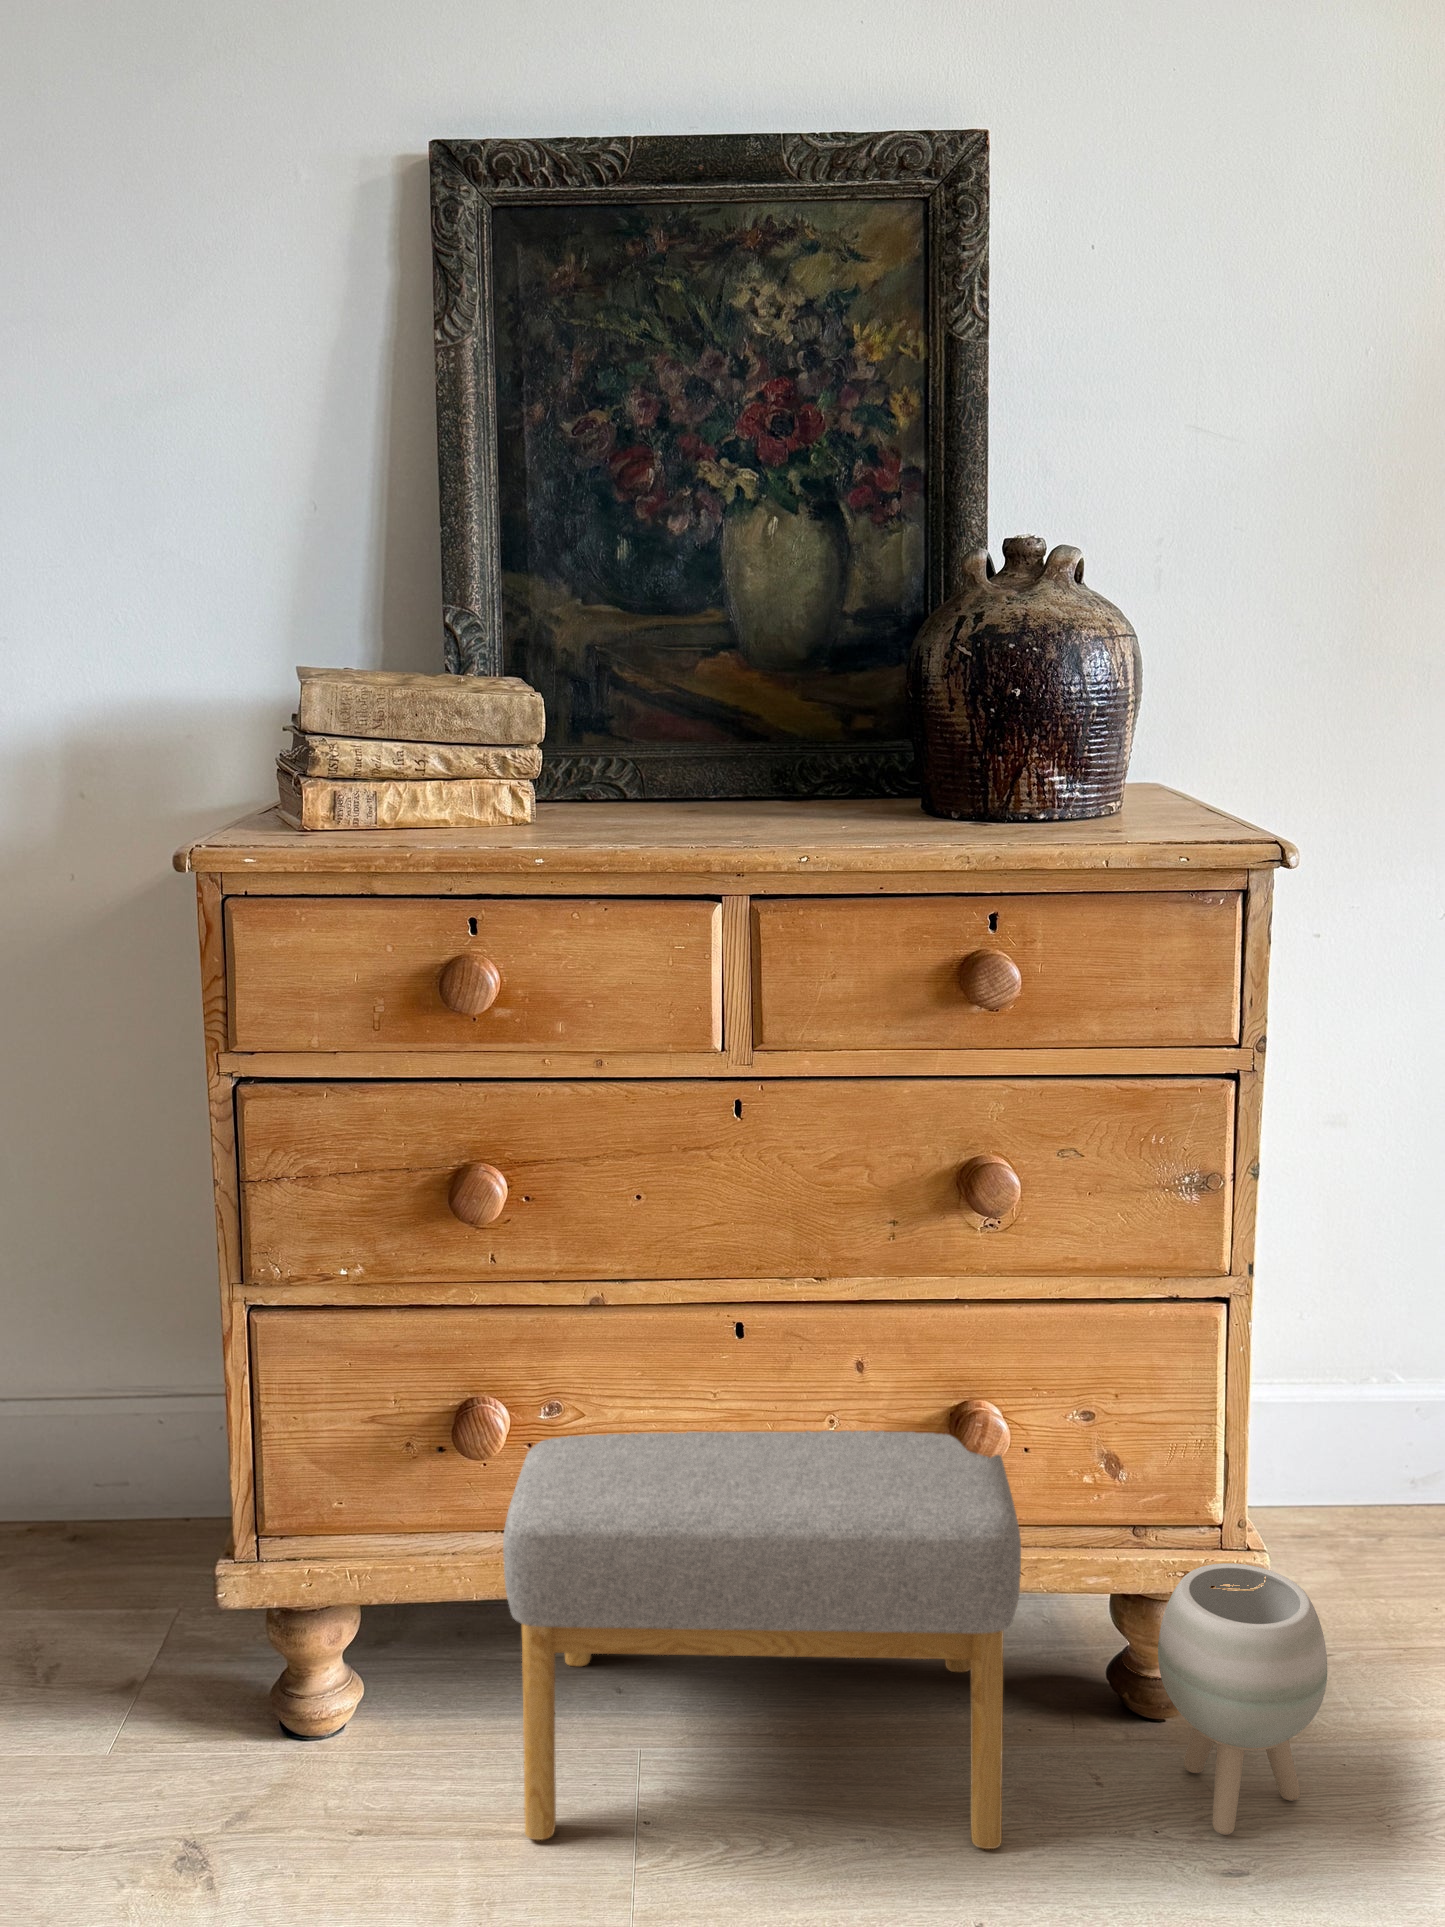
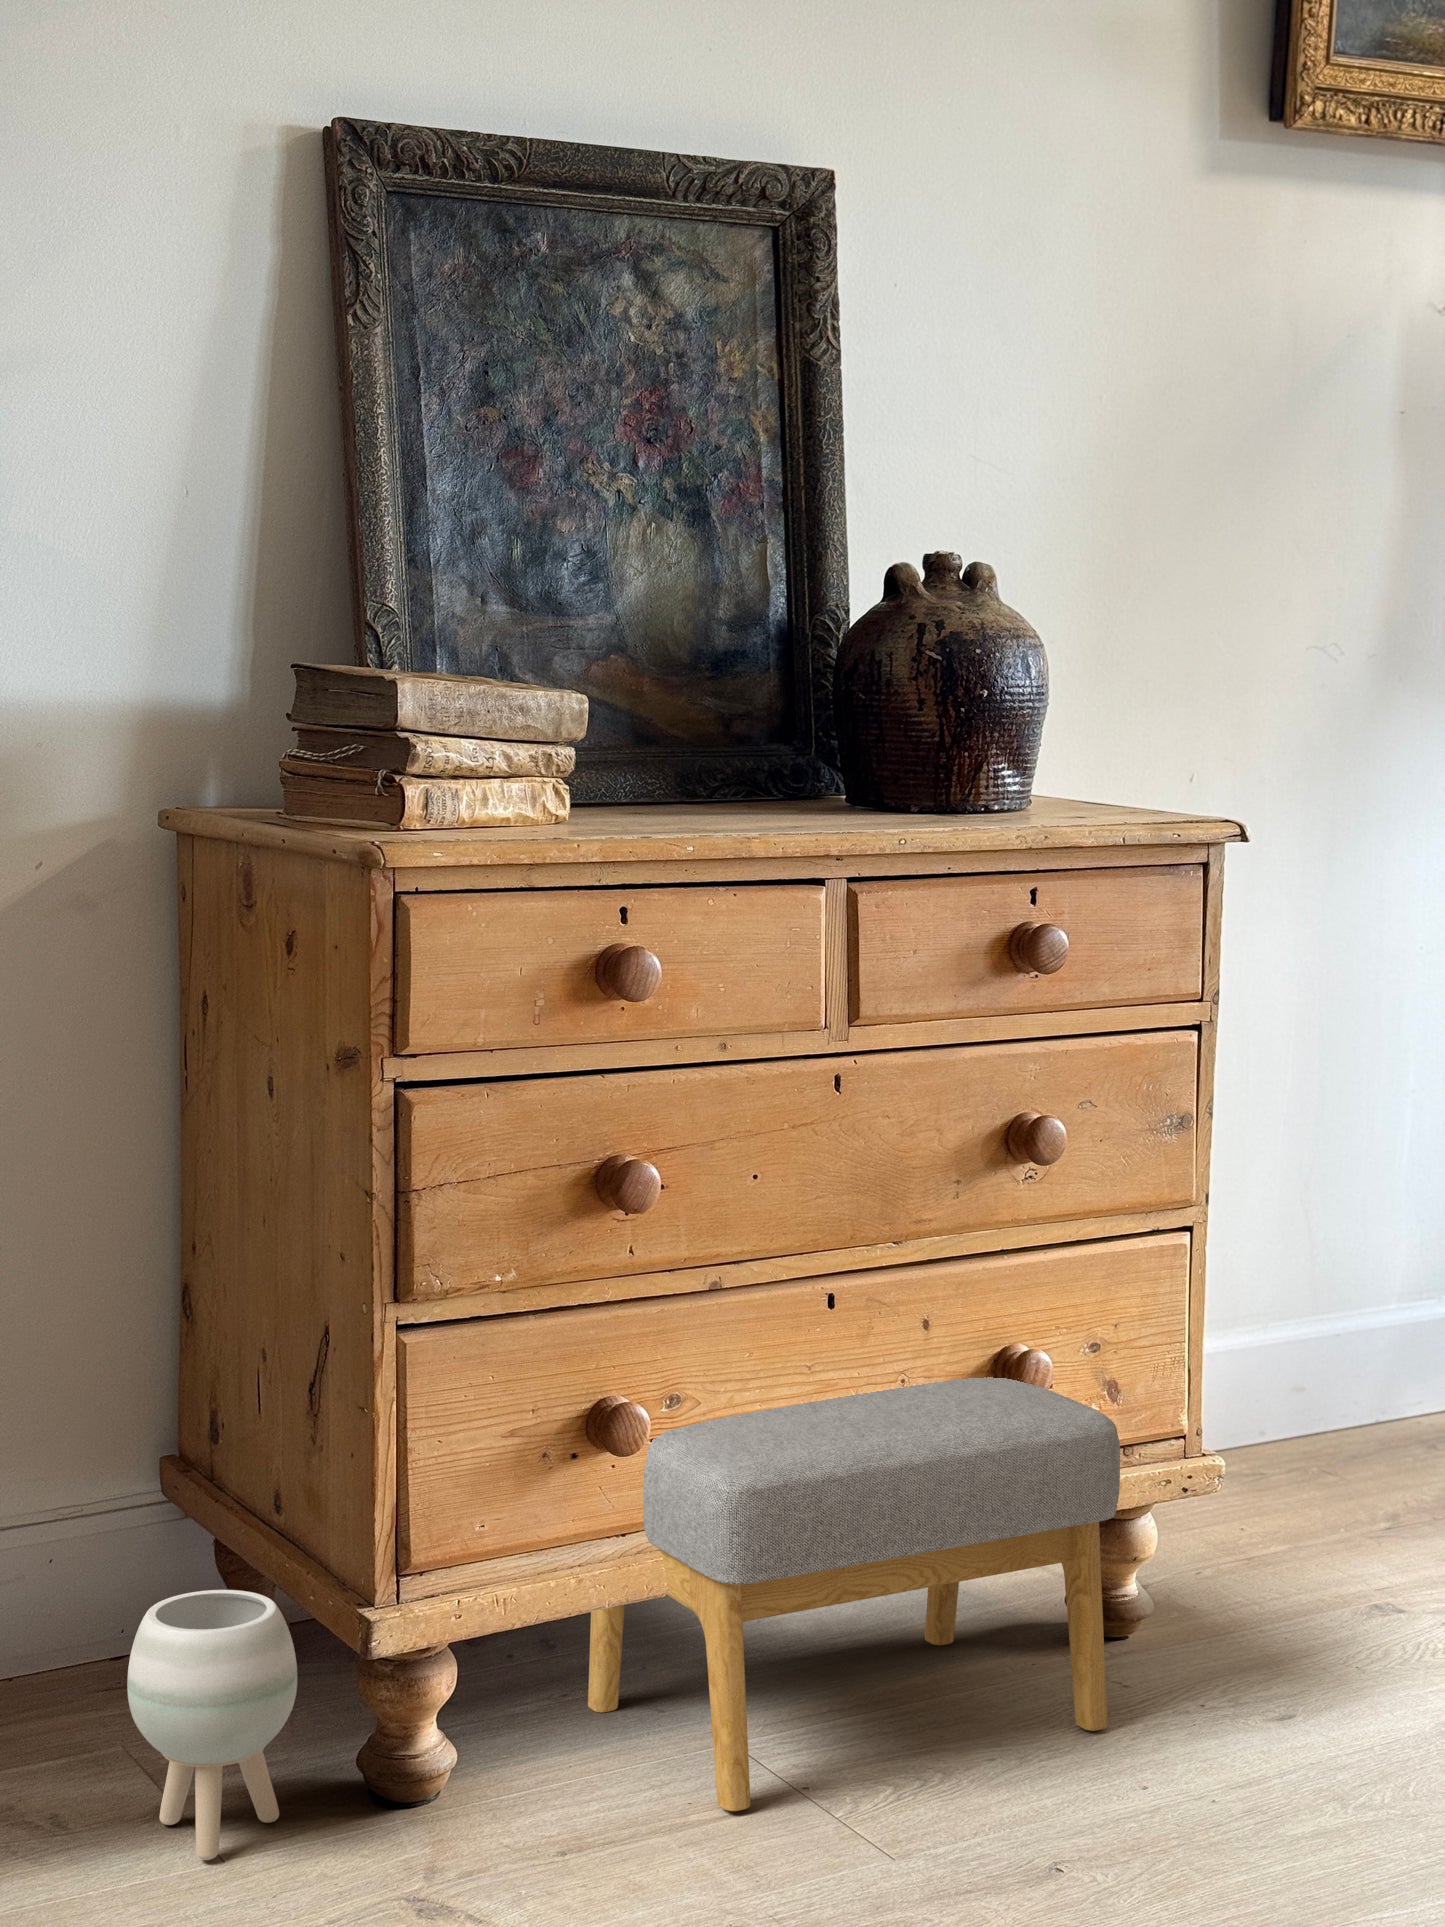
planter: present [1158,1563,1327,1835] -> present [127,1590,297,1860]

